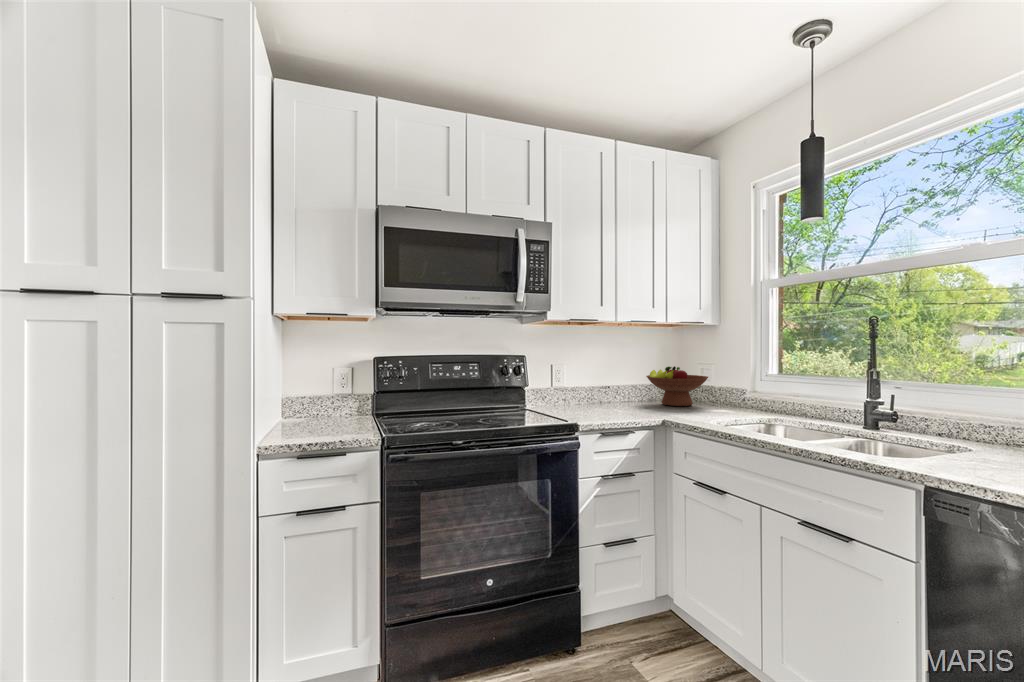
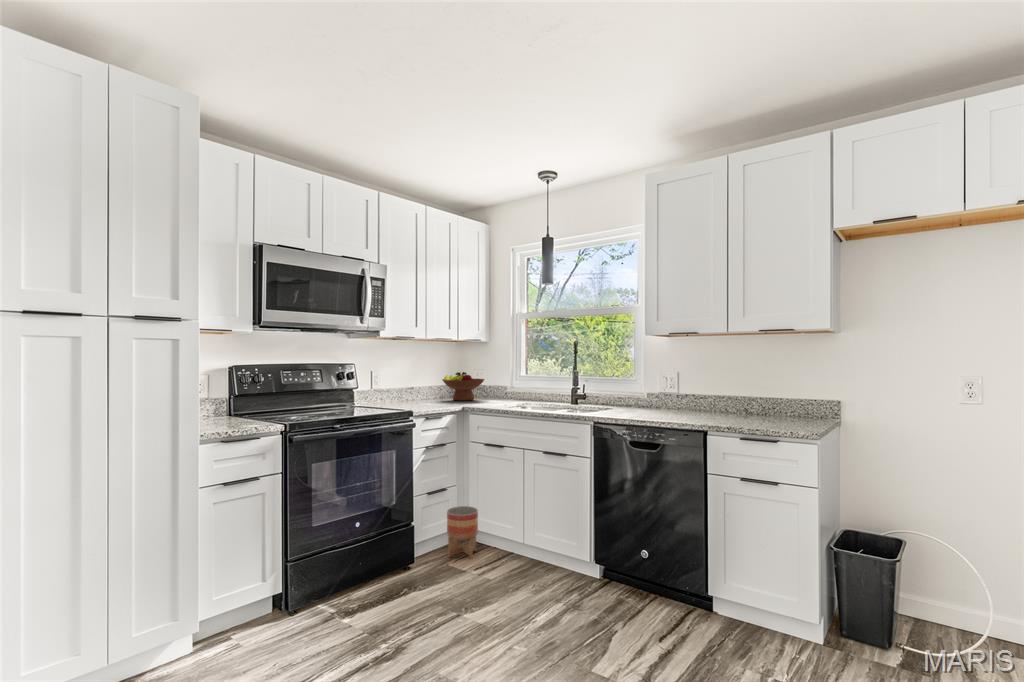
planter: none [635,568,684,662] -> present [447,506,478,558]

